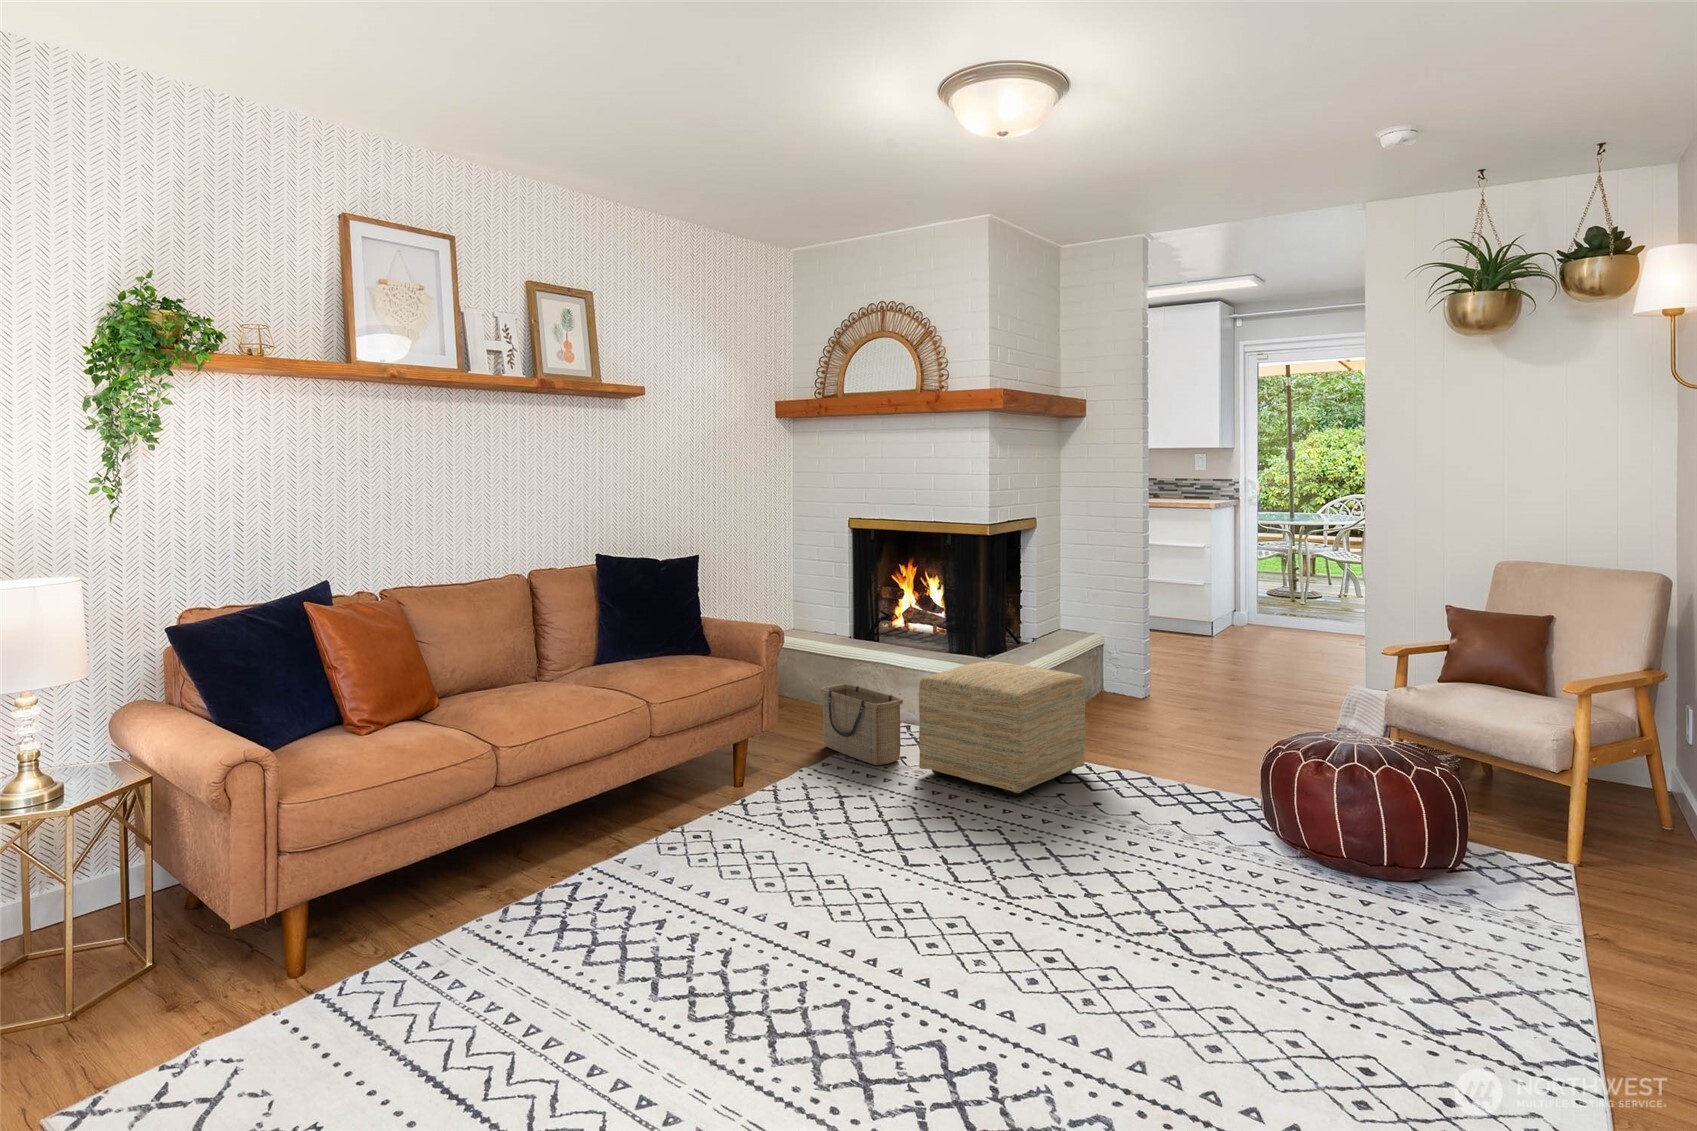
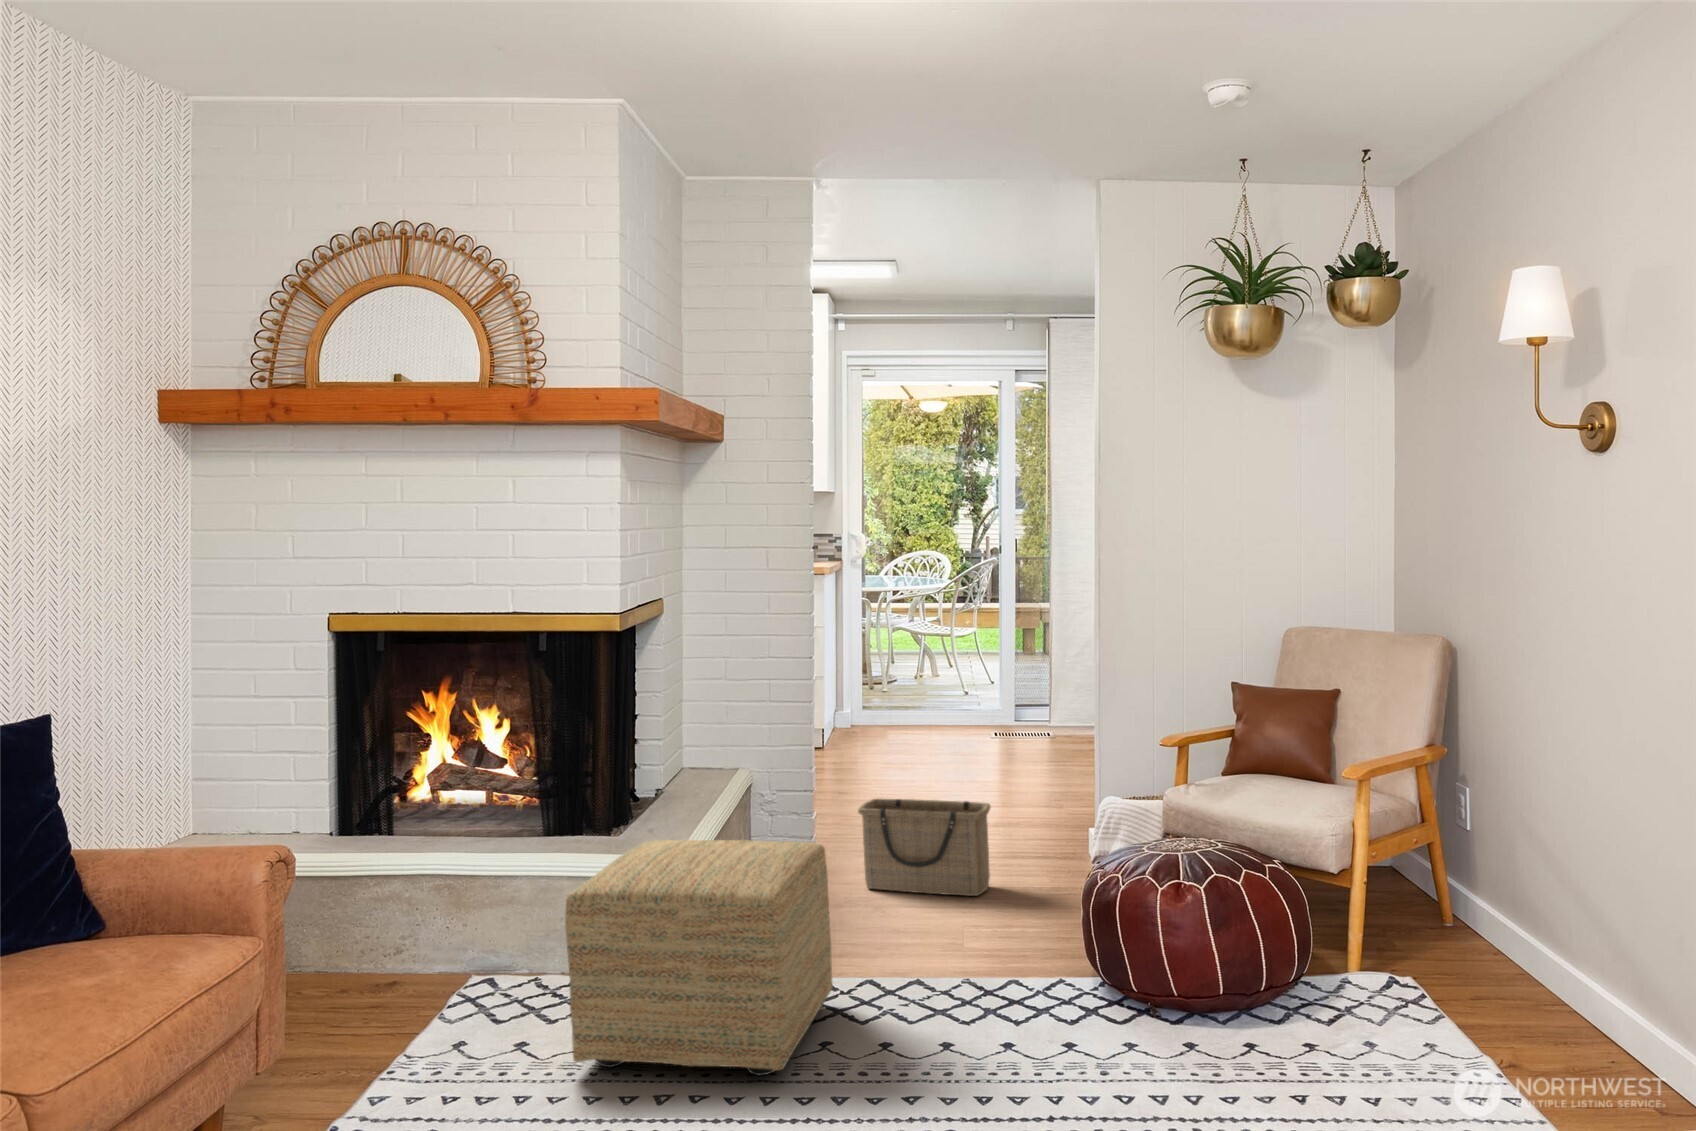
basket: present [820,684,903,765] -> present [858,798,990,896]

